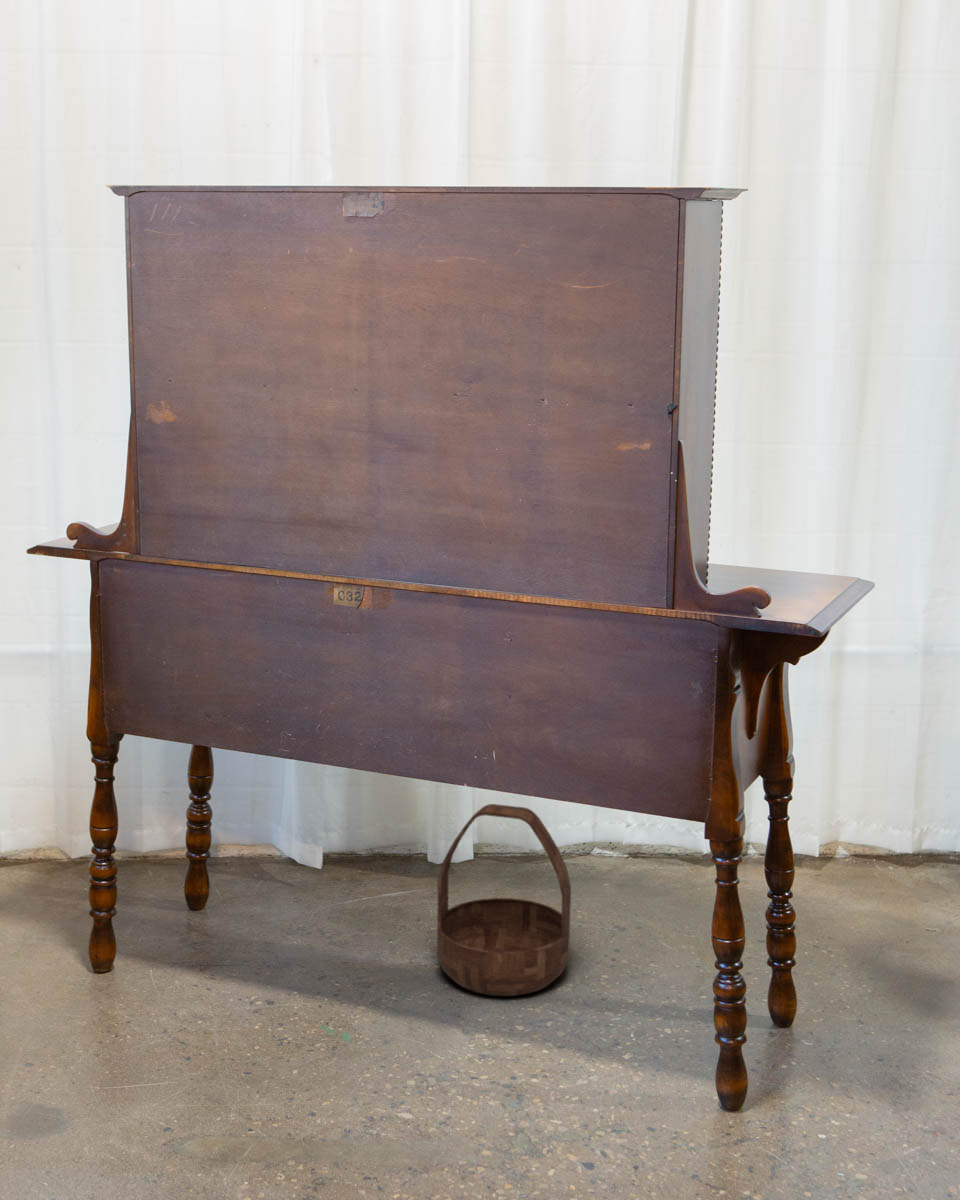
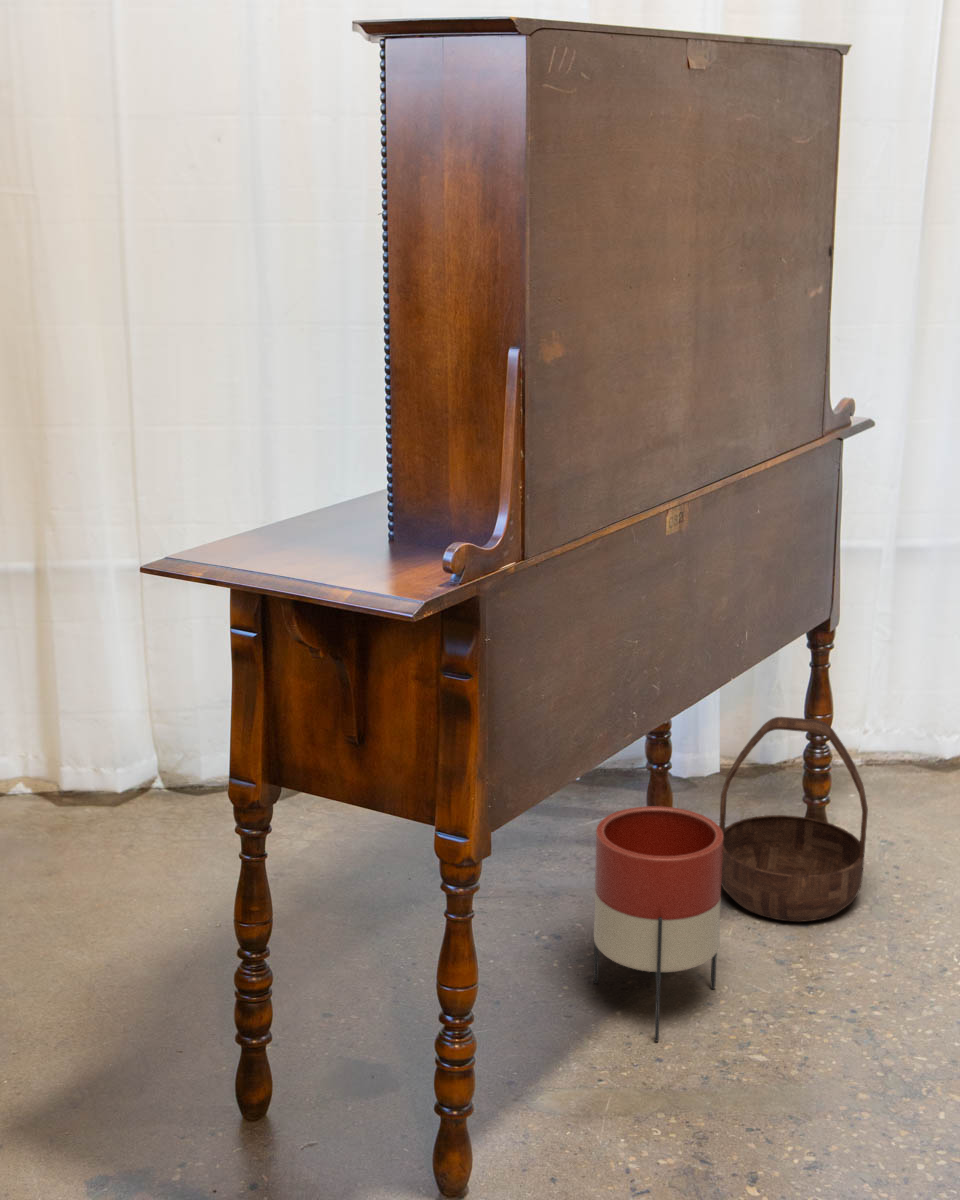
planter: none [272,880,395,1098] -> present [593,806,723,1041]

